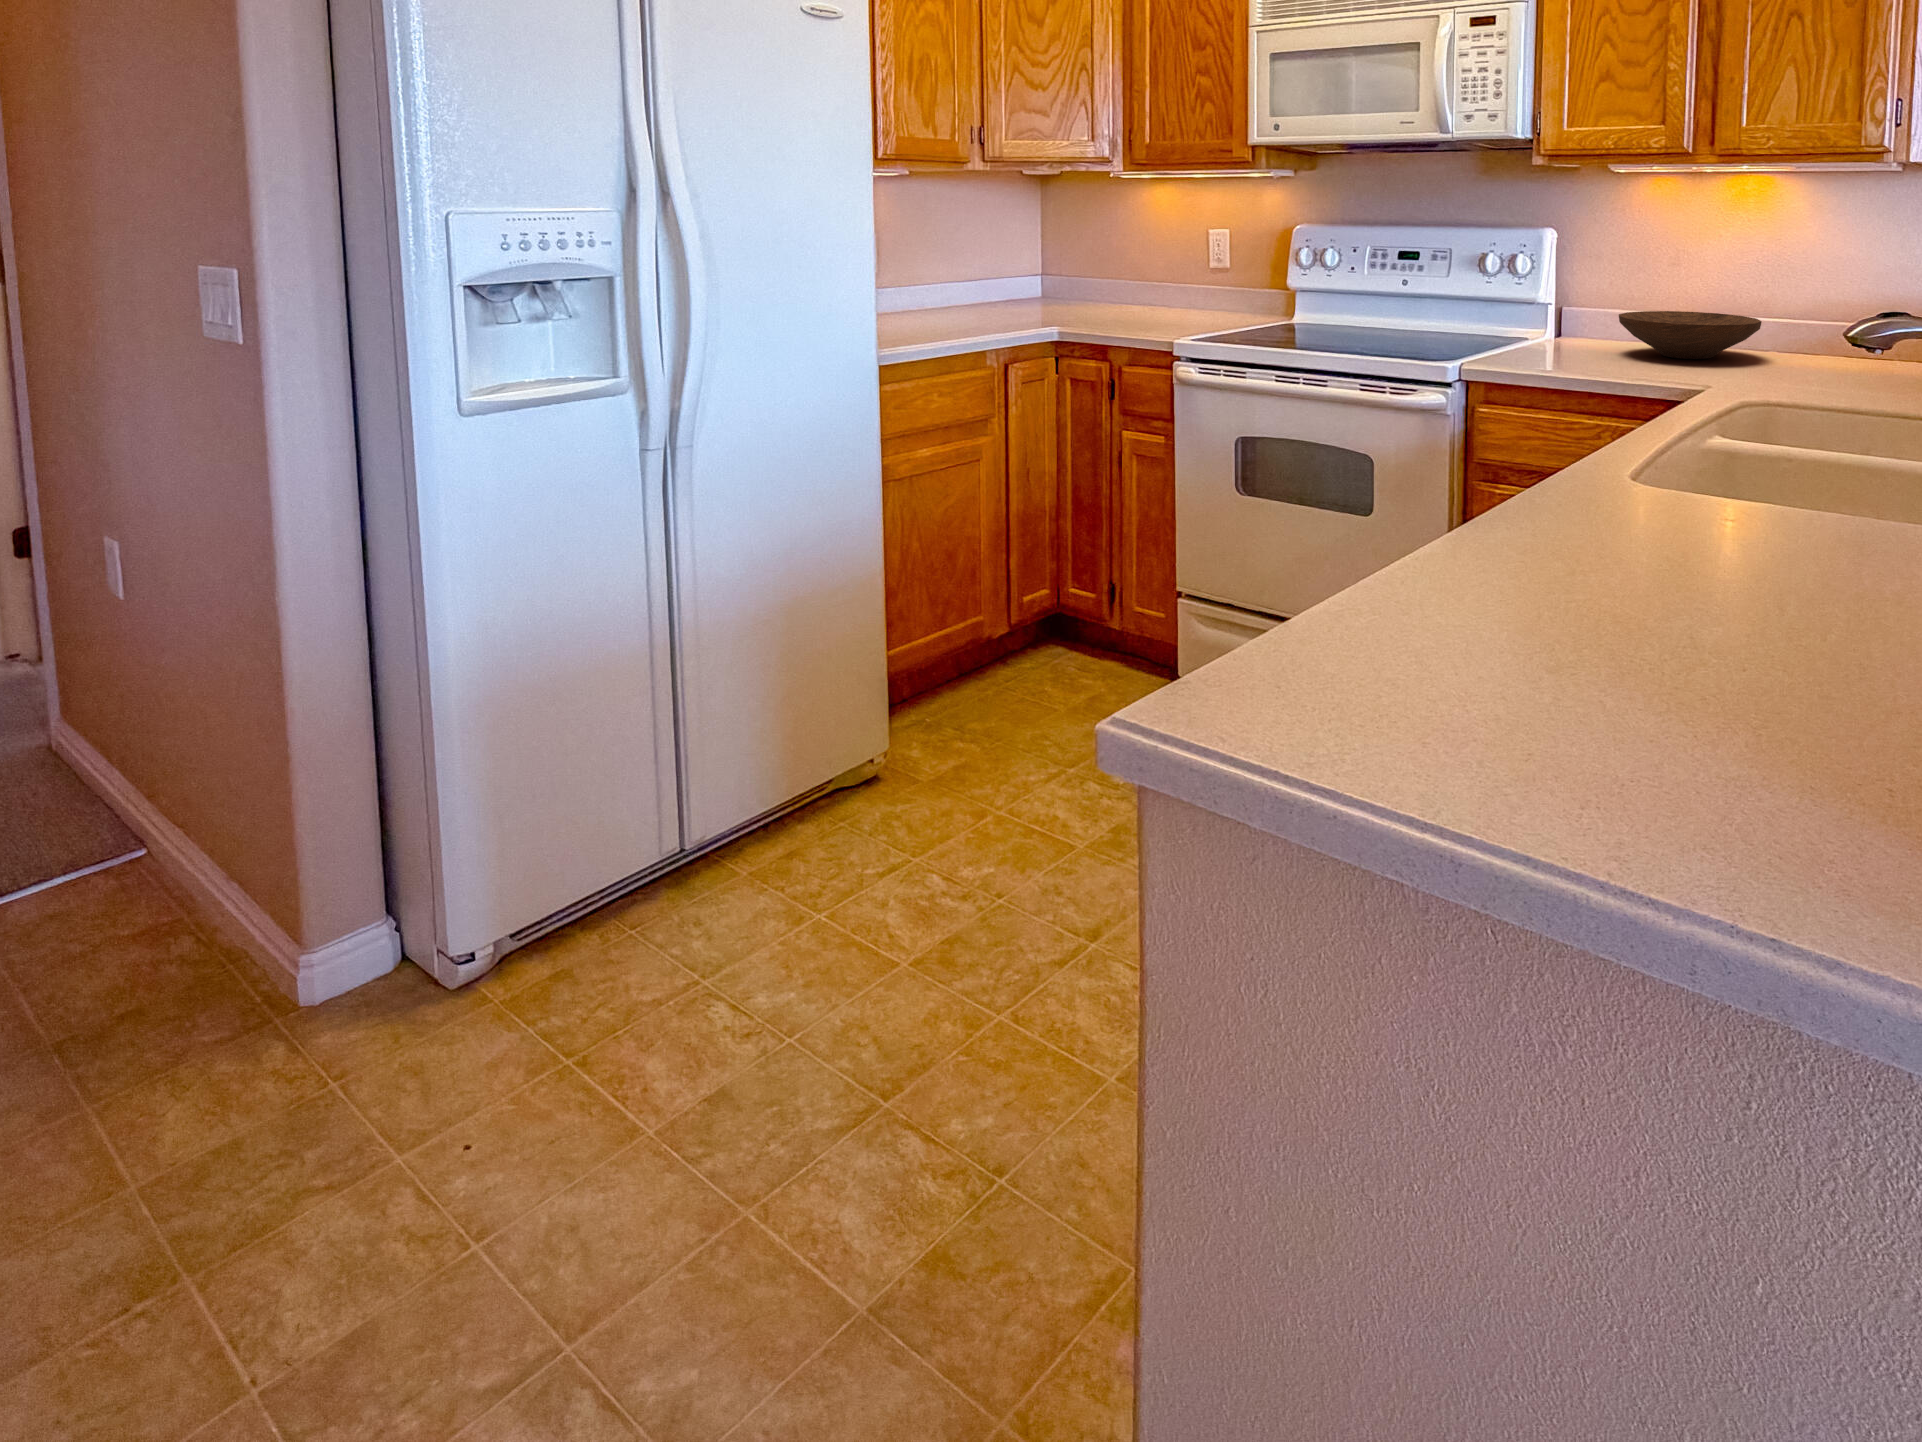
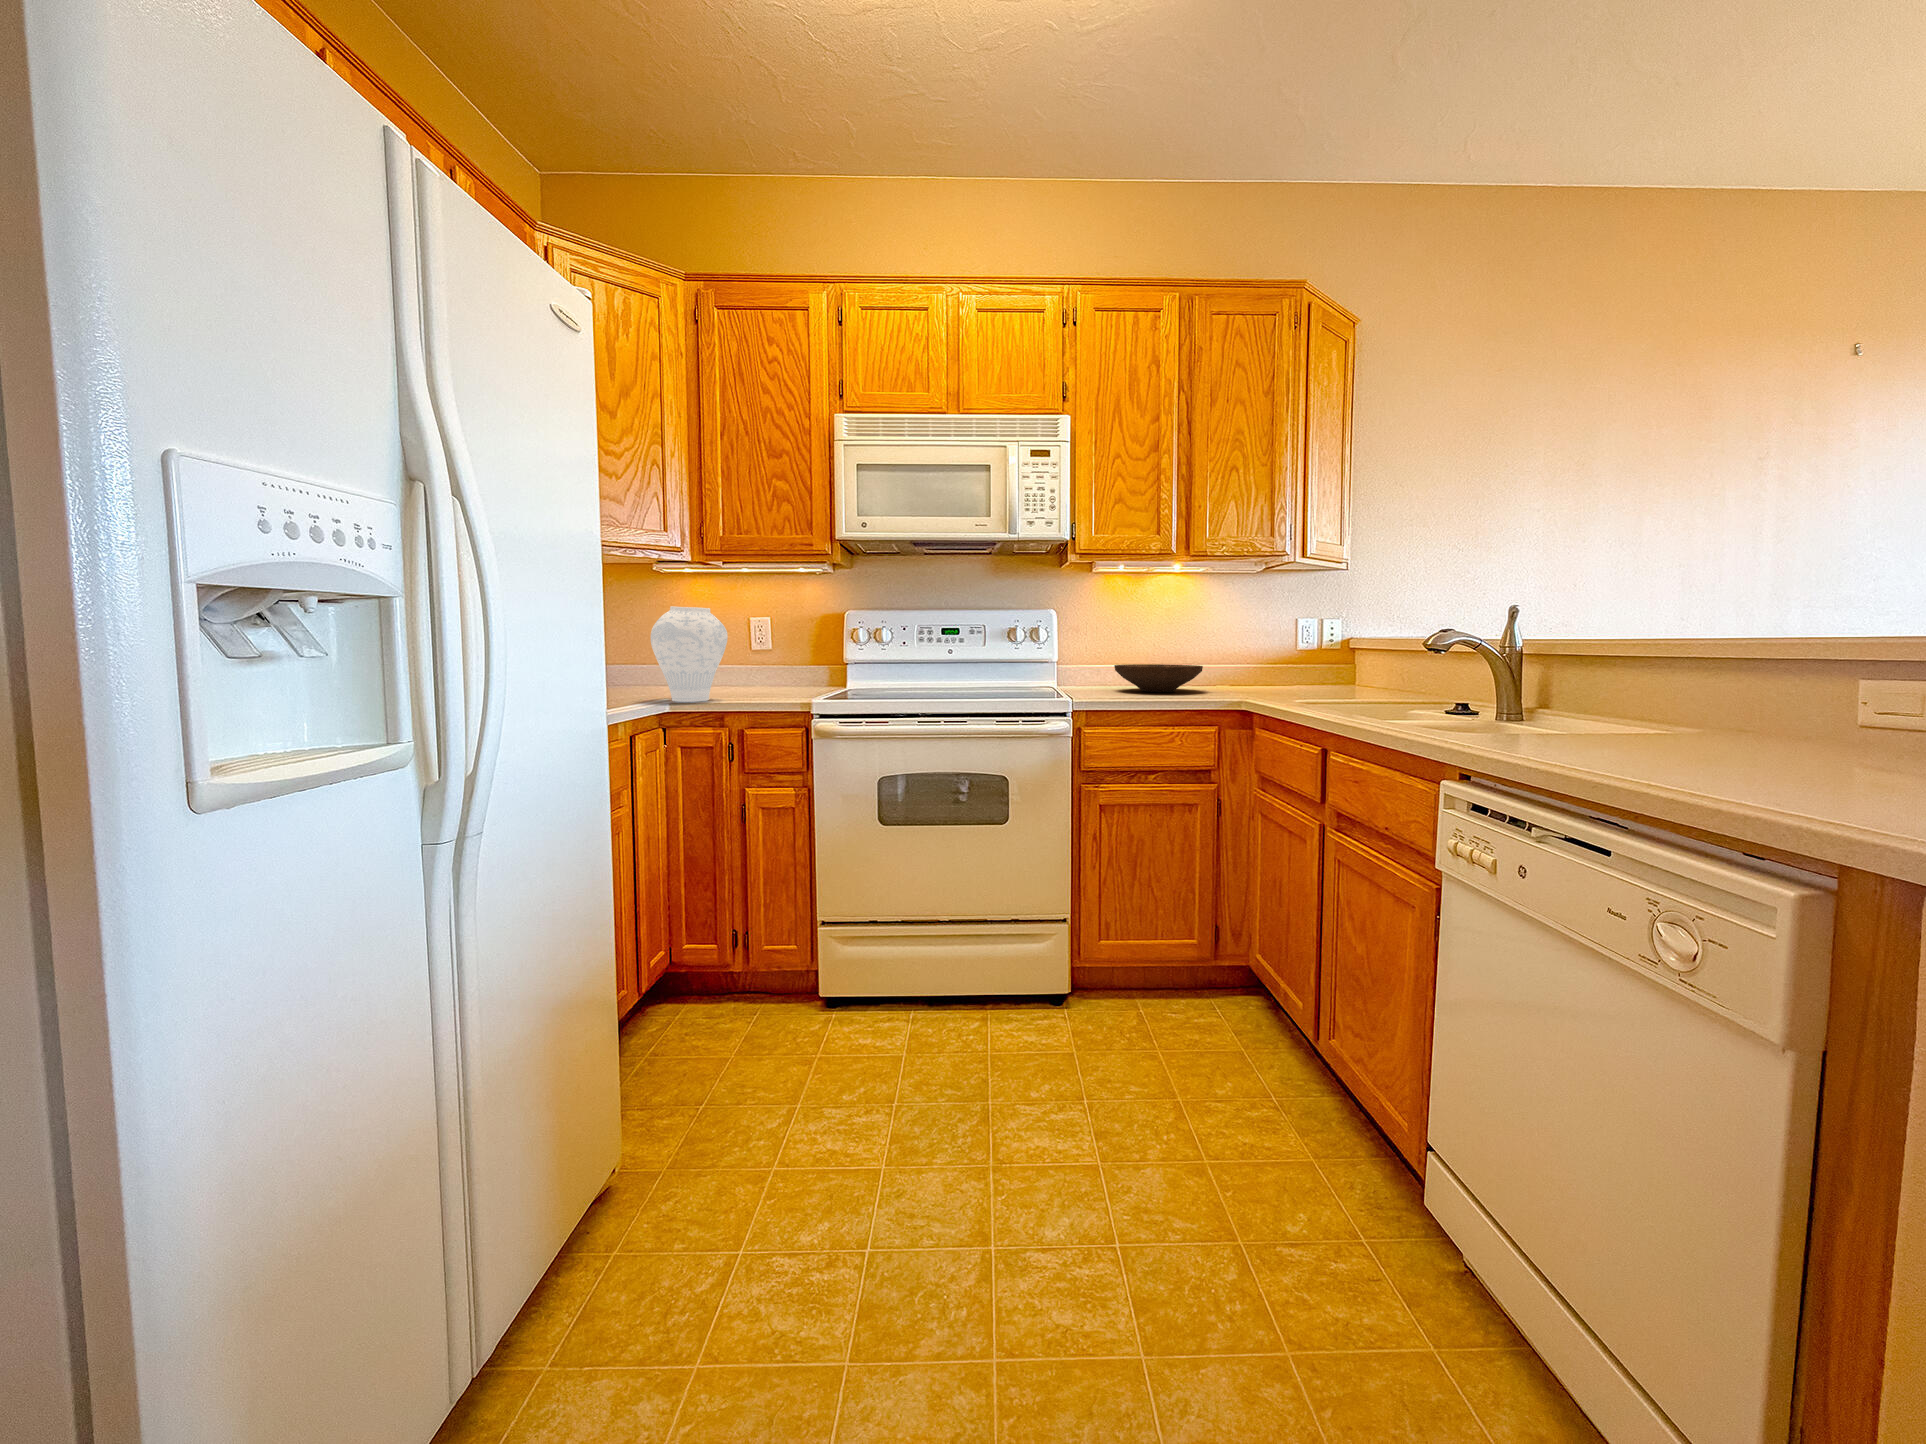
vase: none [1056,226,1133,330] -> present [651,606,728,702]

